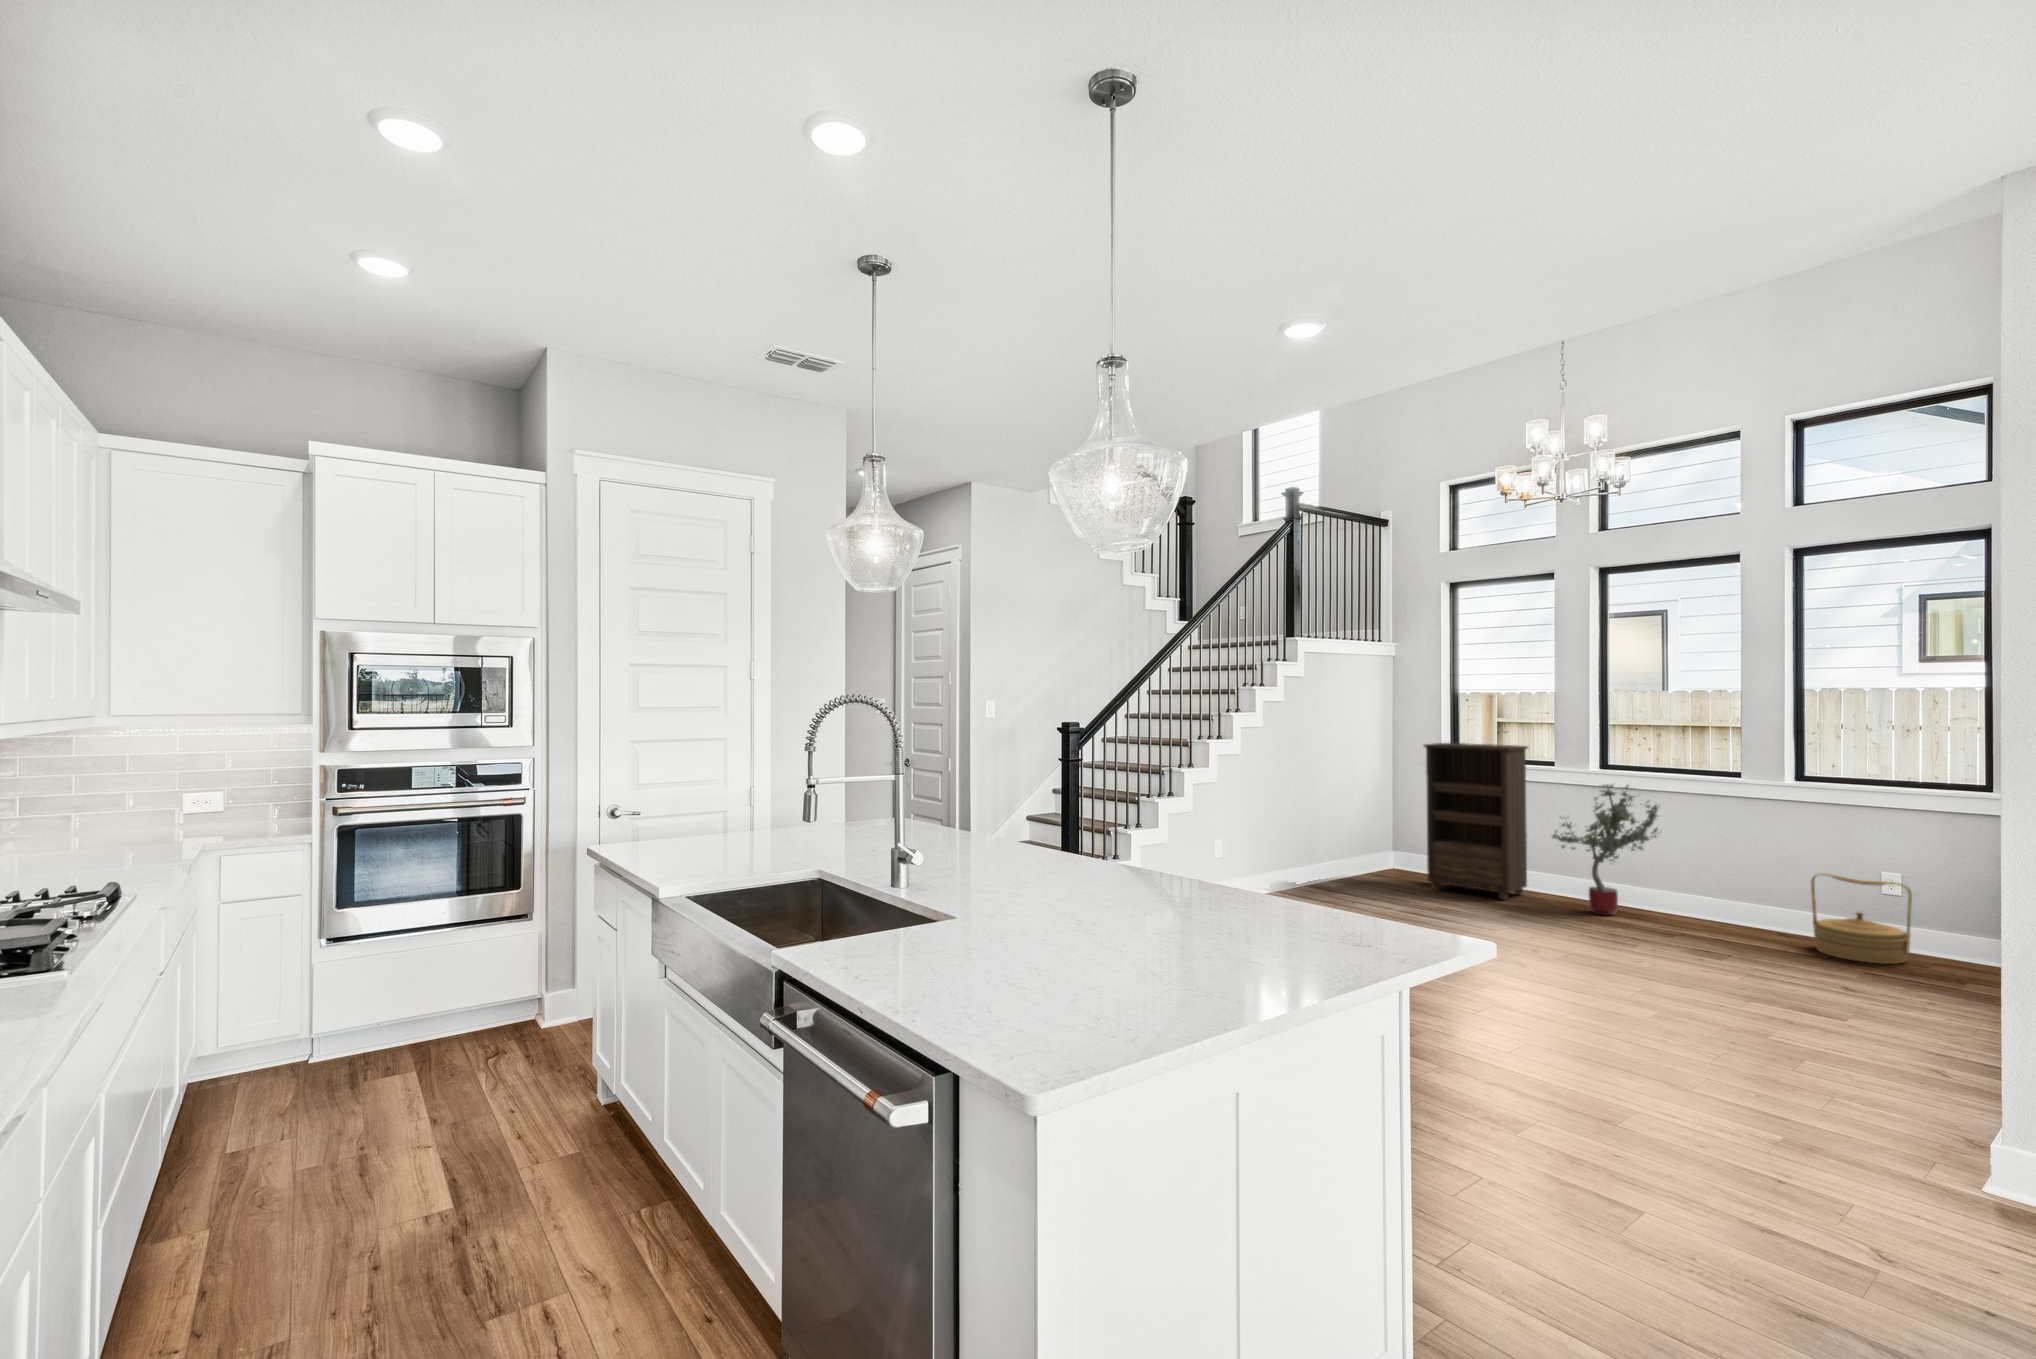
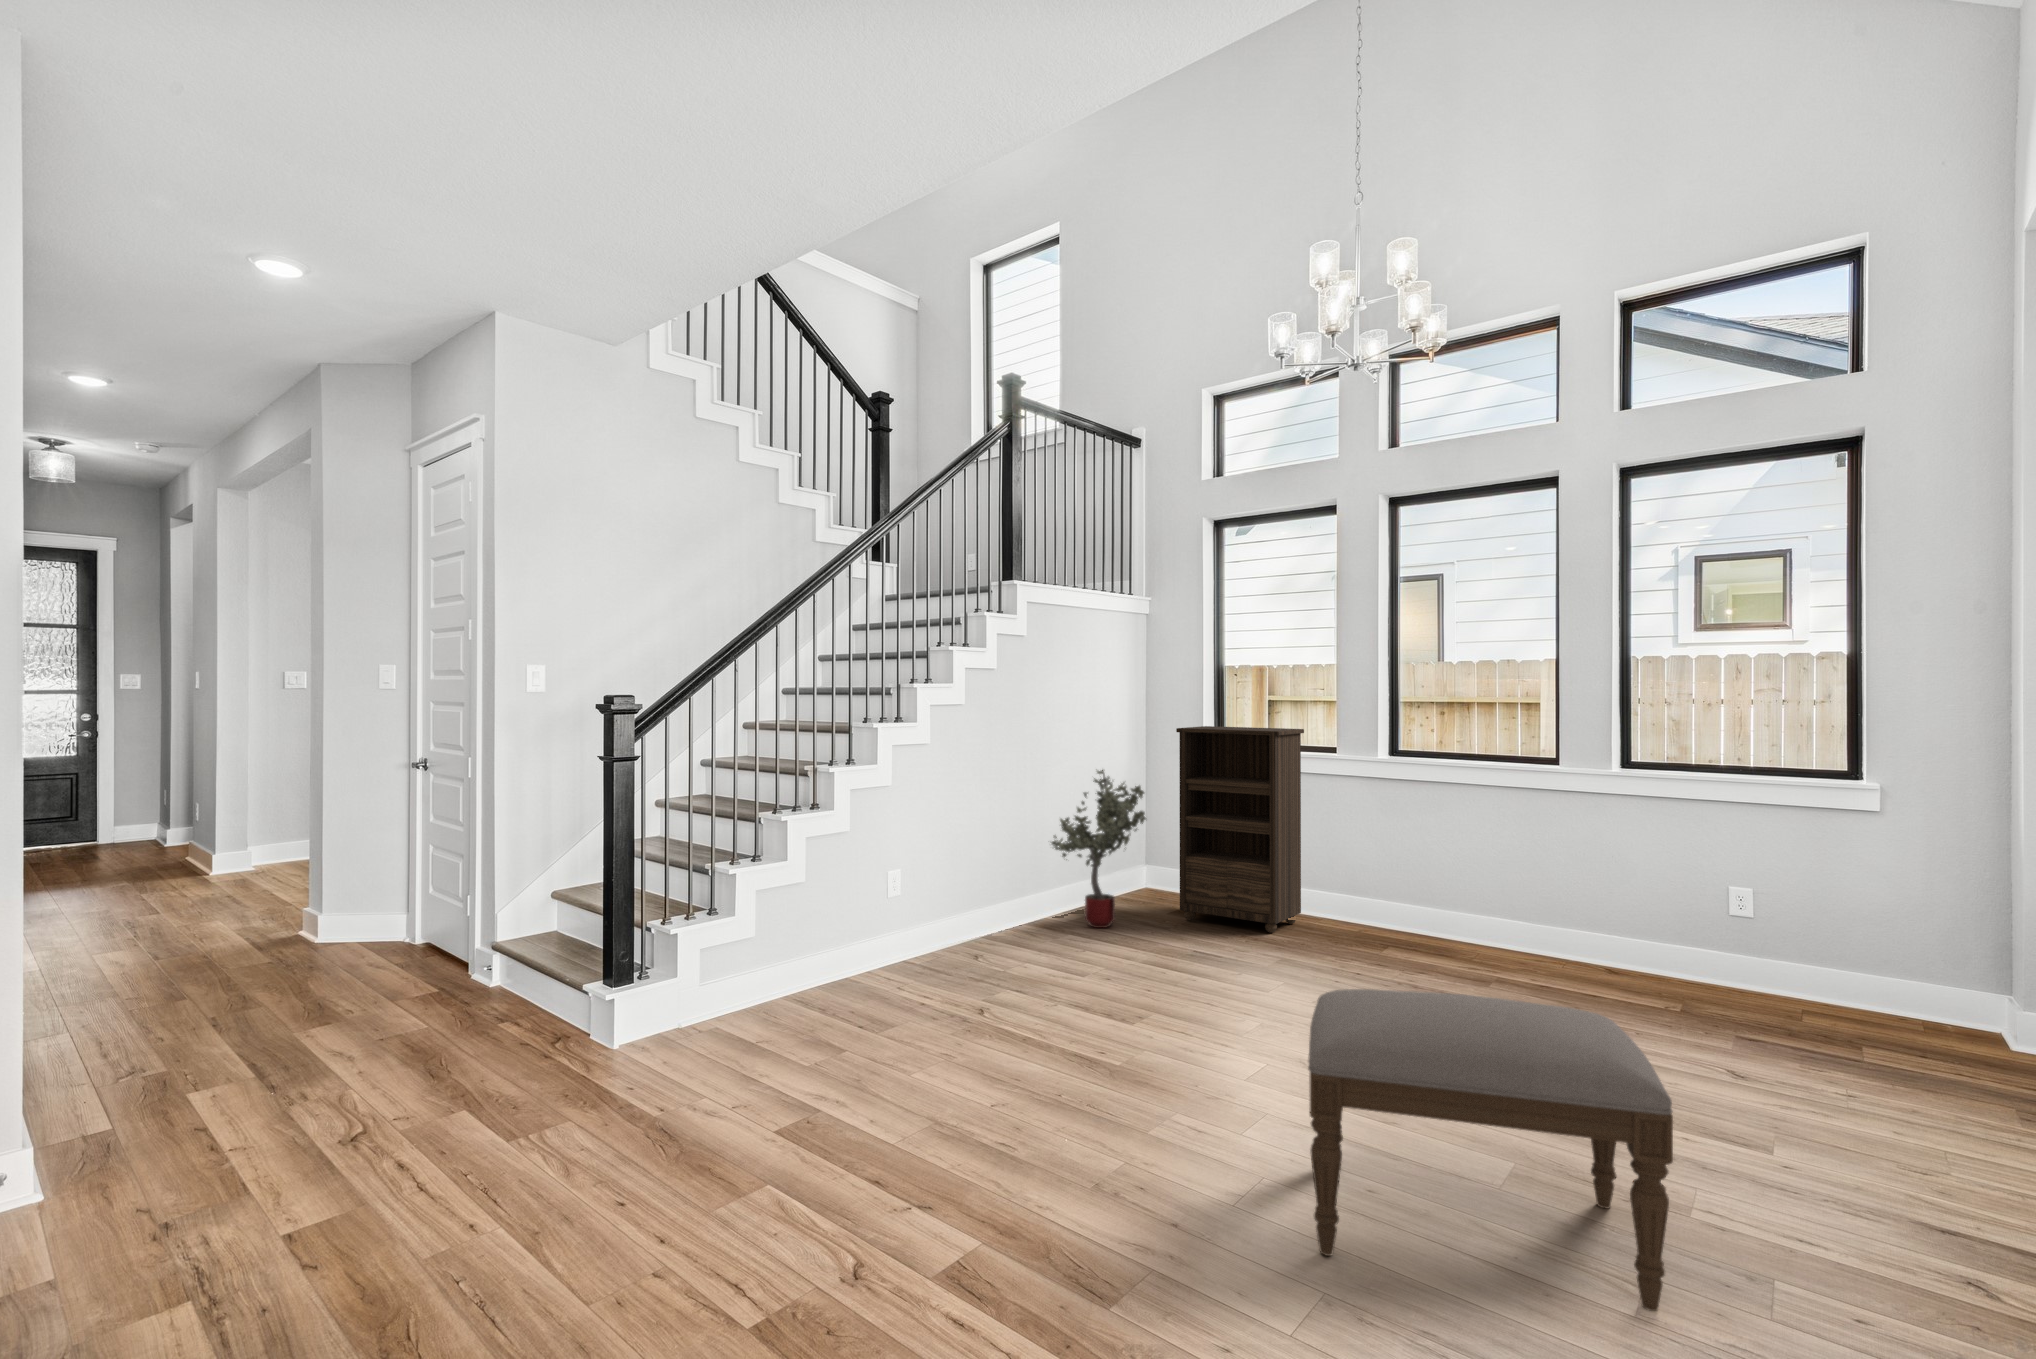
potted tree: present [1552,784,1660,915] -> present [1051,770,1146,928]
woven basket: present [1811,873,1912,964] -> none [1640,892,1763,1013]
ottoman: none [1553,913,1787,1094] -> present [1308,989,1673,1311]

